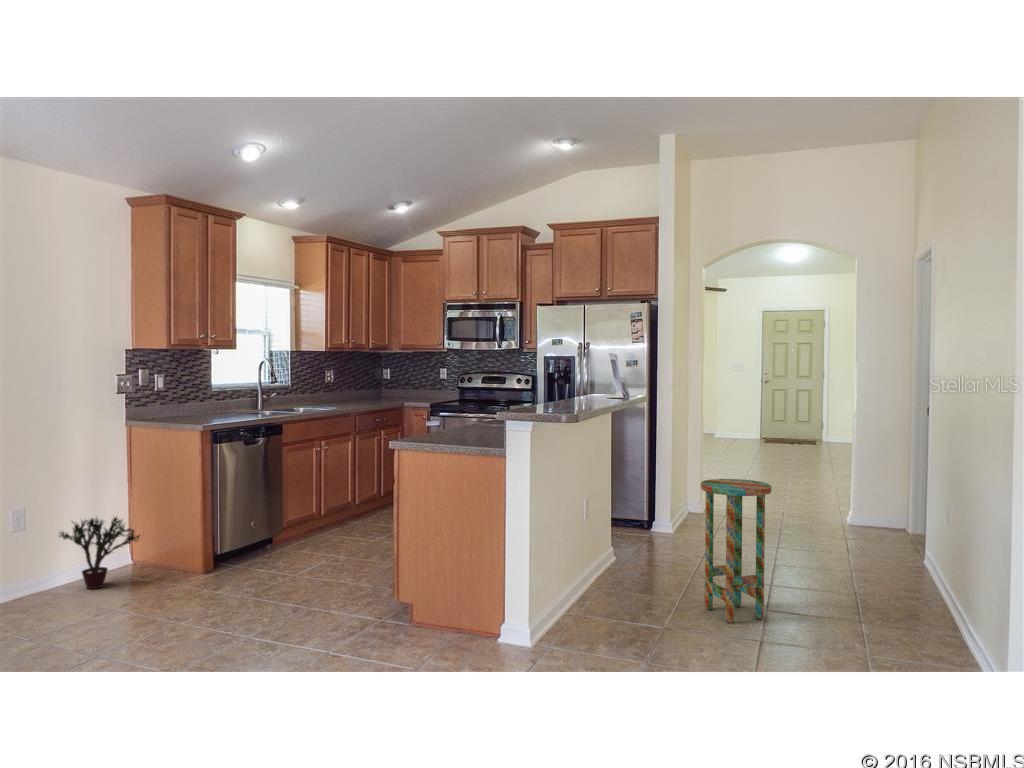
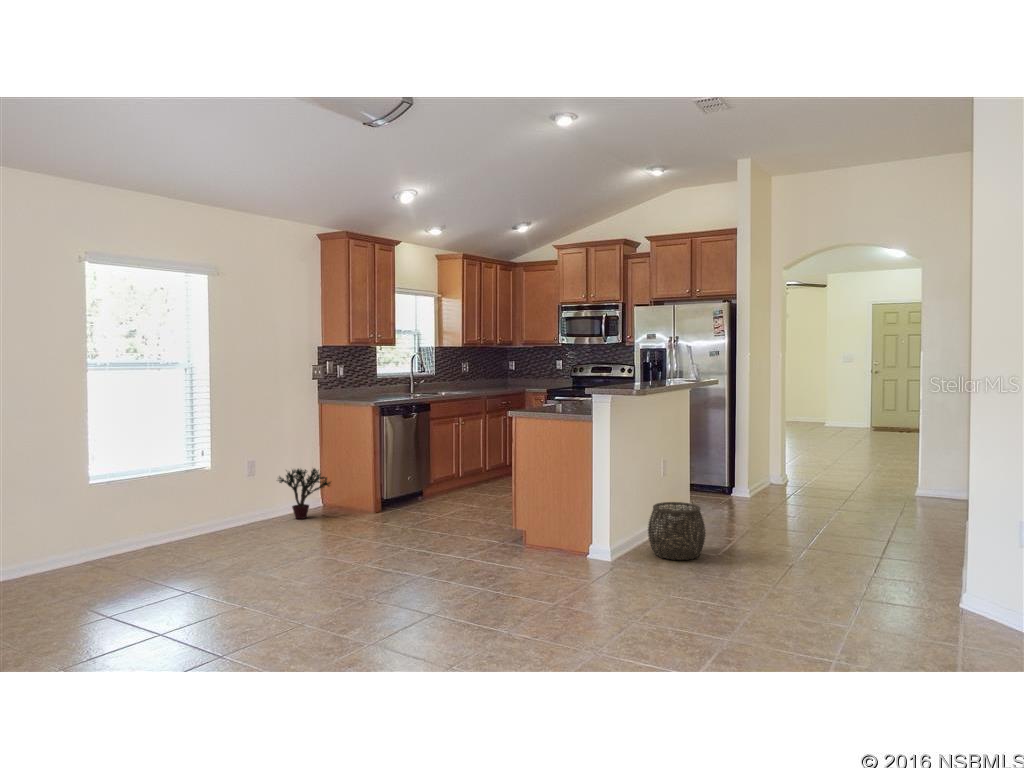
side table: present [701,479,772,623] -> none [751,443,809,555]
woven basket: none [575,558,650,639] -> present [648,502,706,560]

